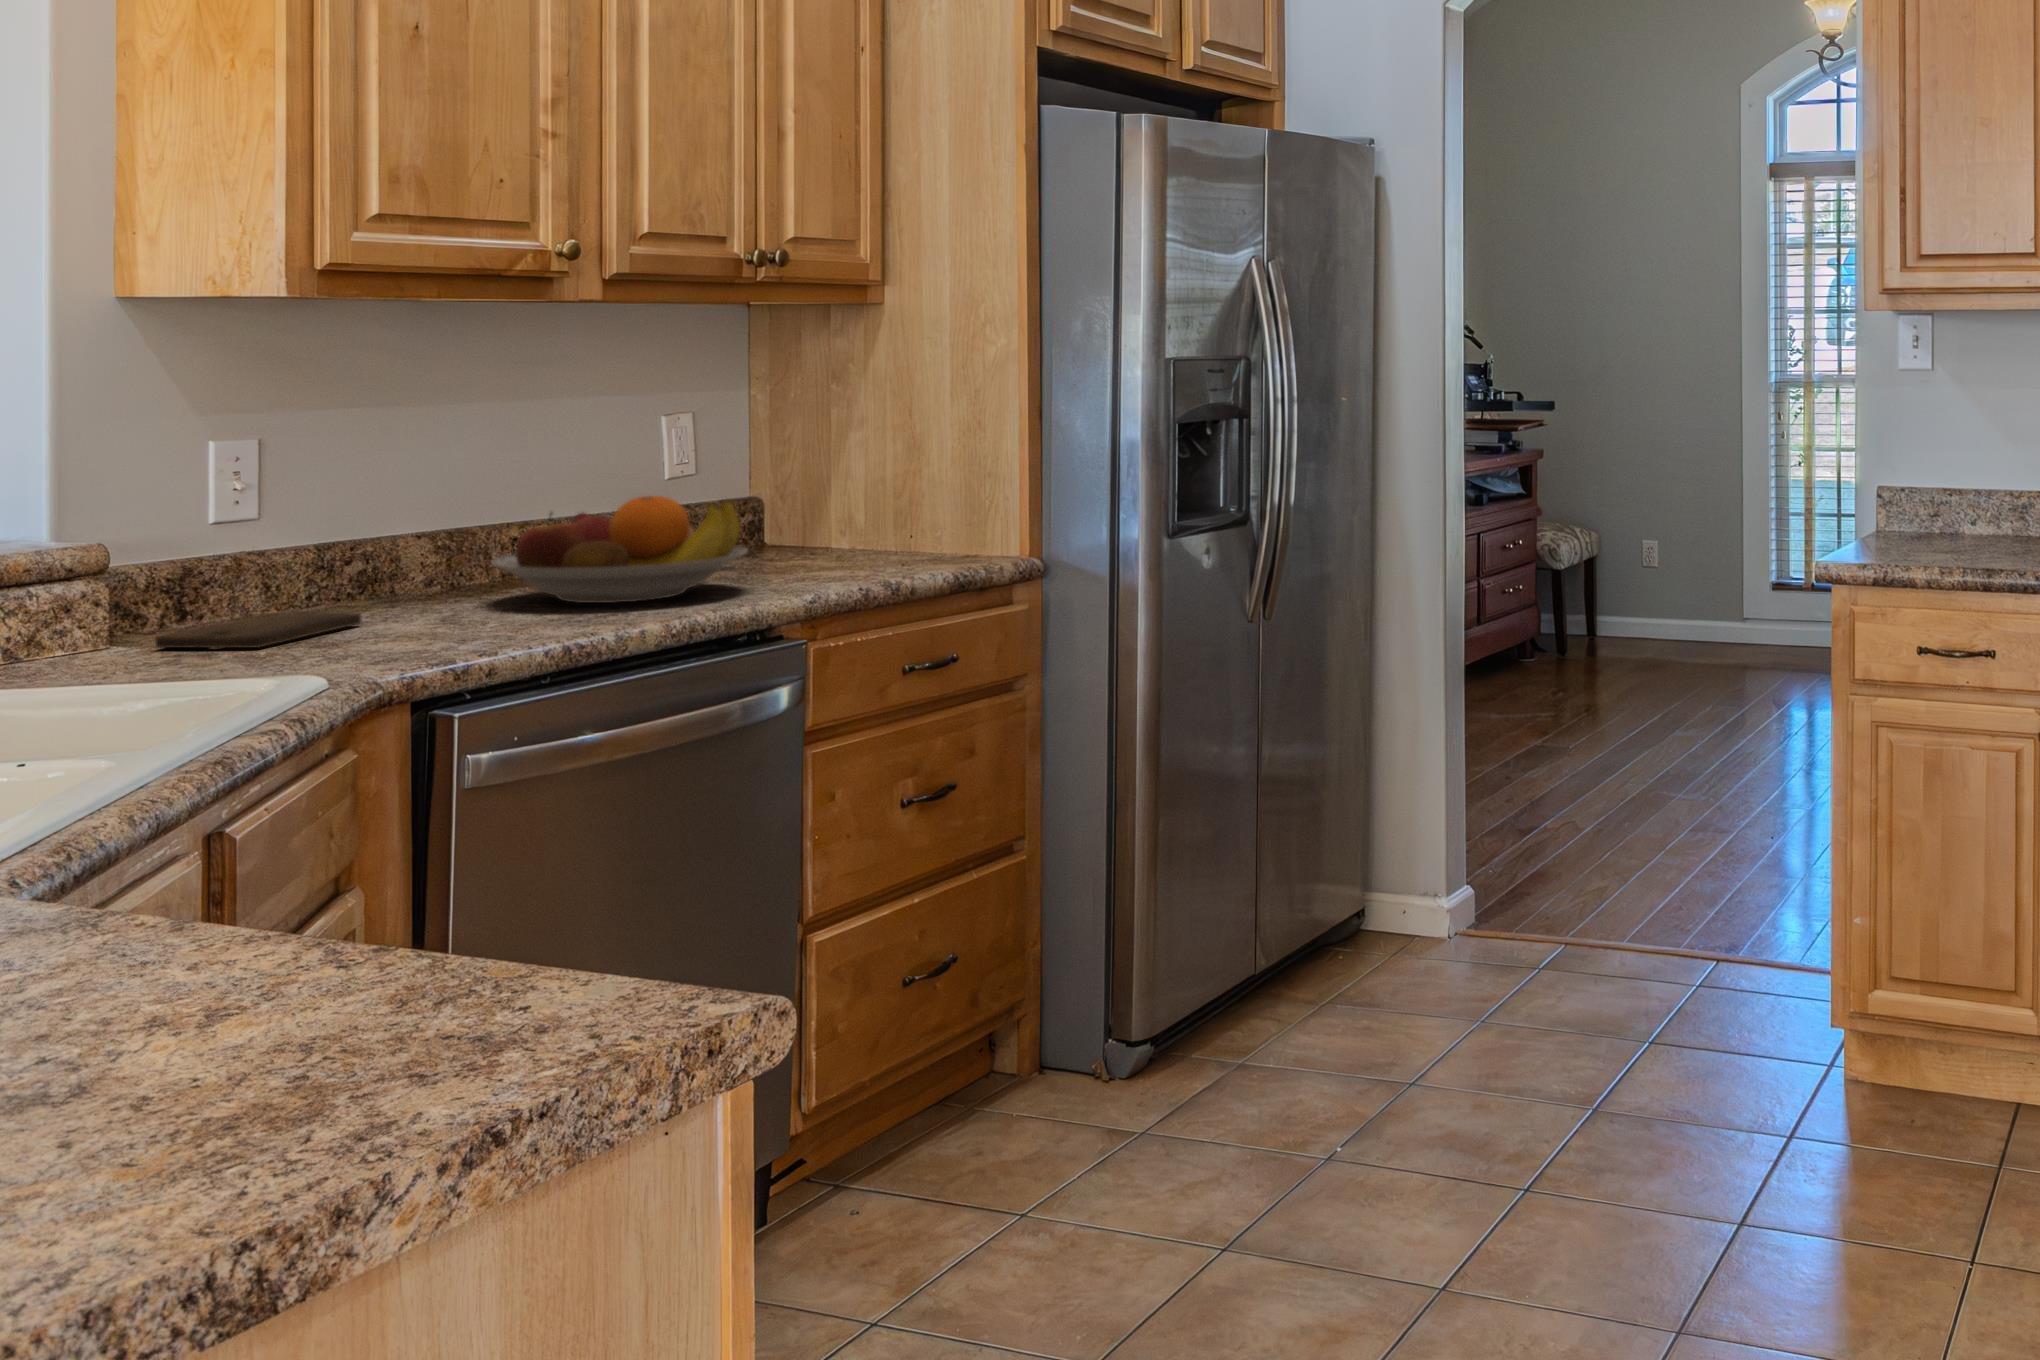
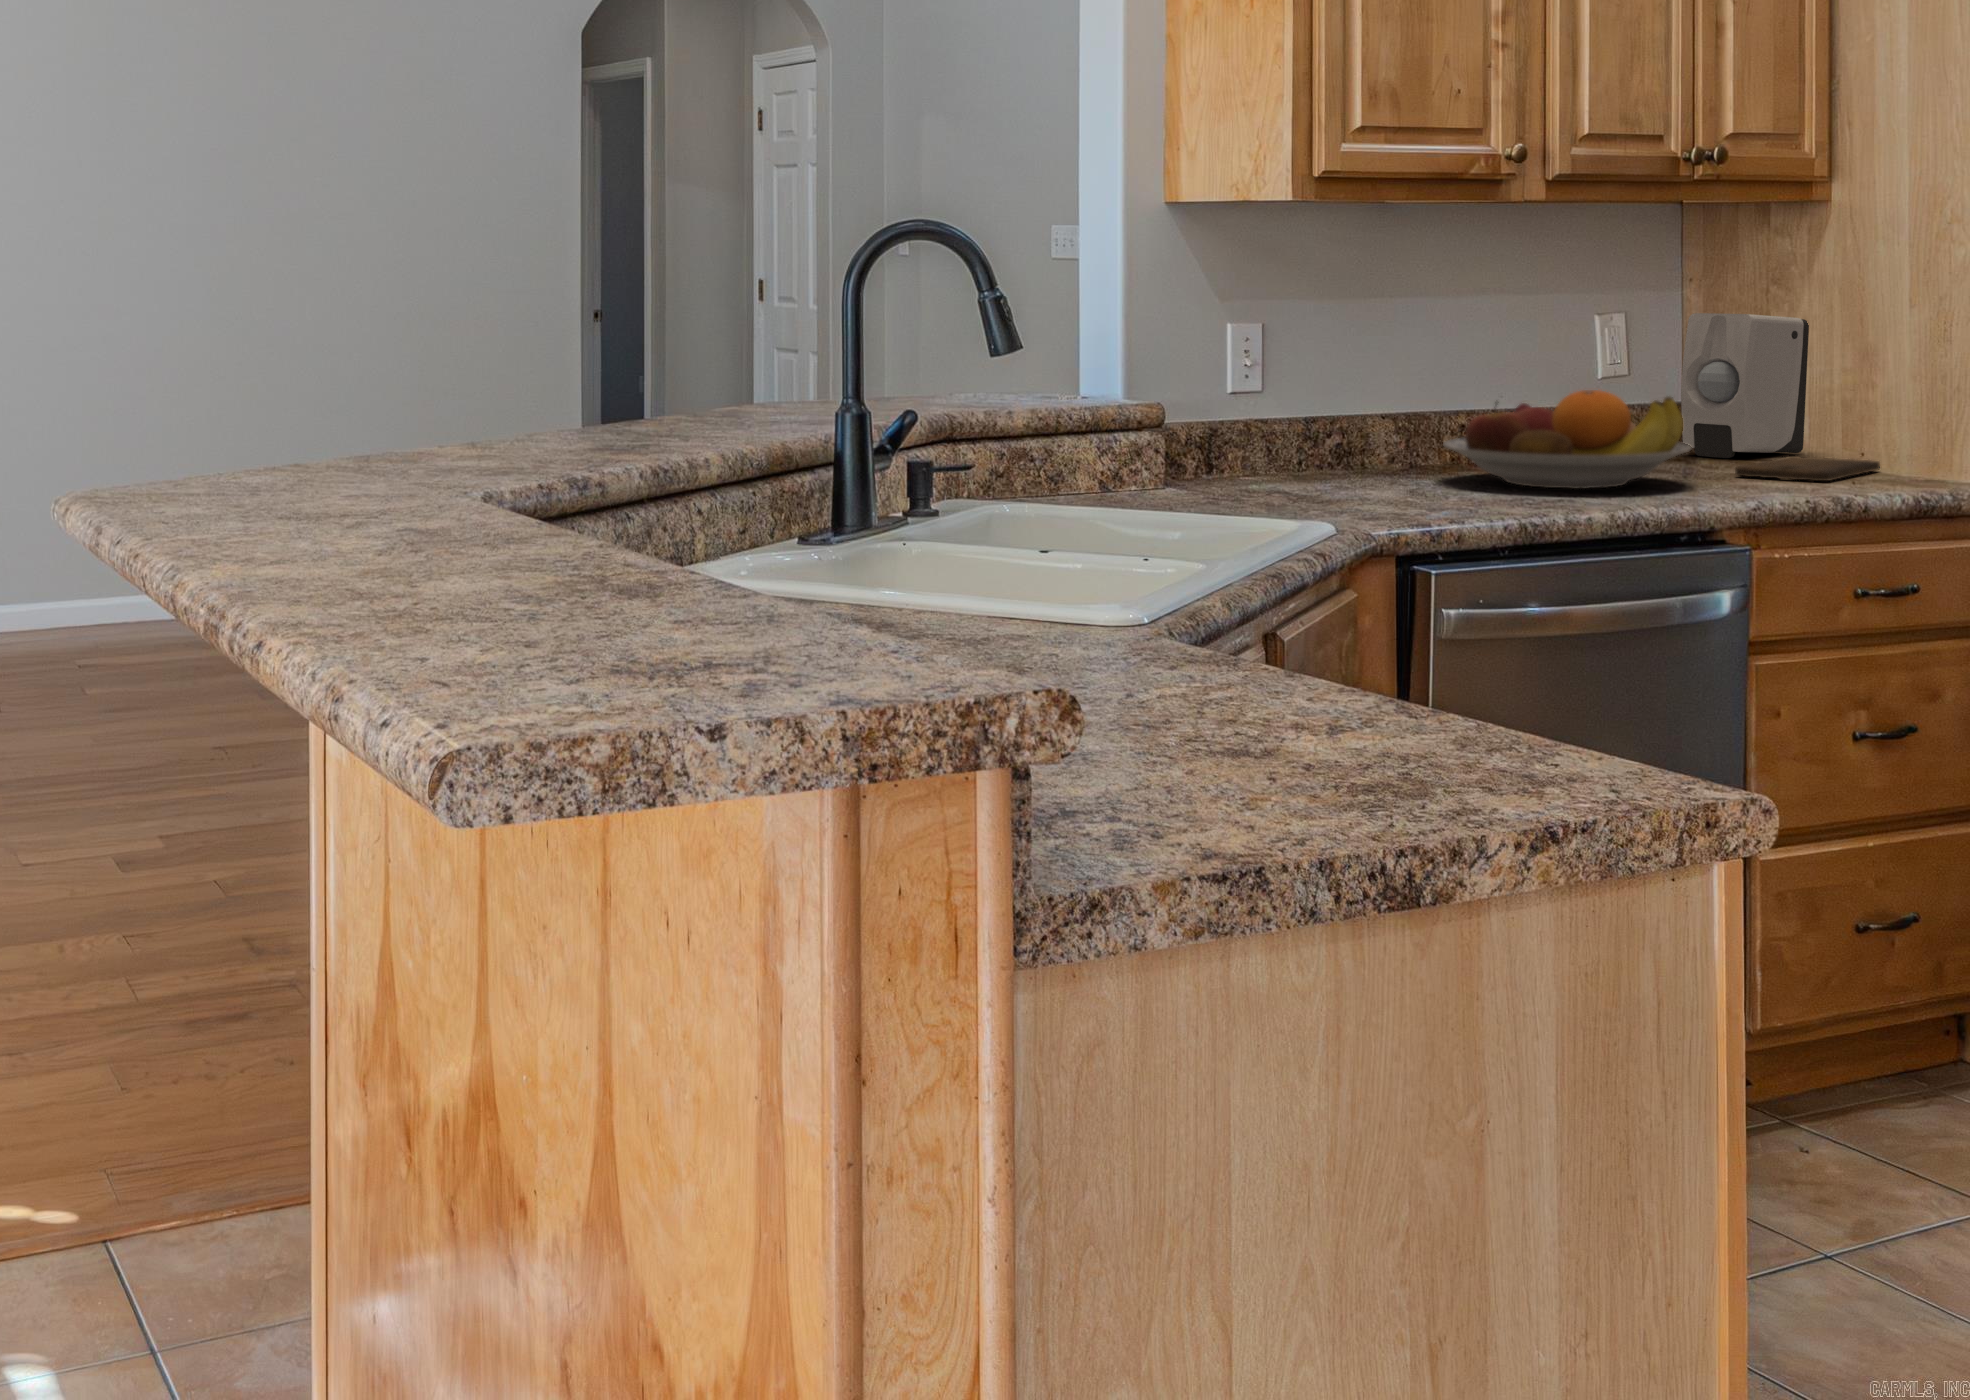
soap dispenser: none [742,415,856,558] -> present [1681,313,1809,458]
cutting board: present [155,613,361,648] -> present [1735,456,1880,481]

